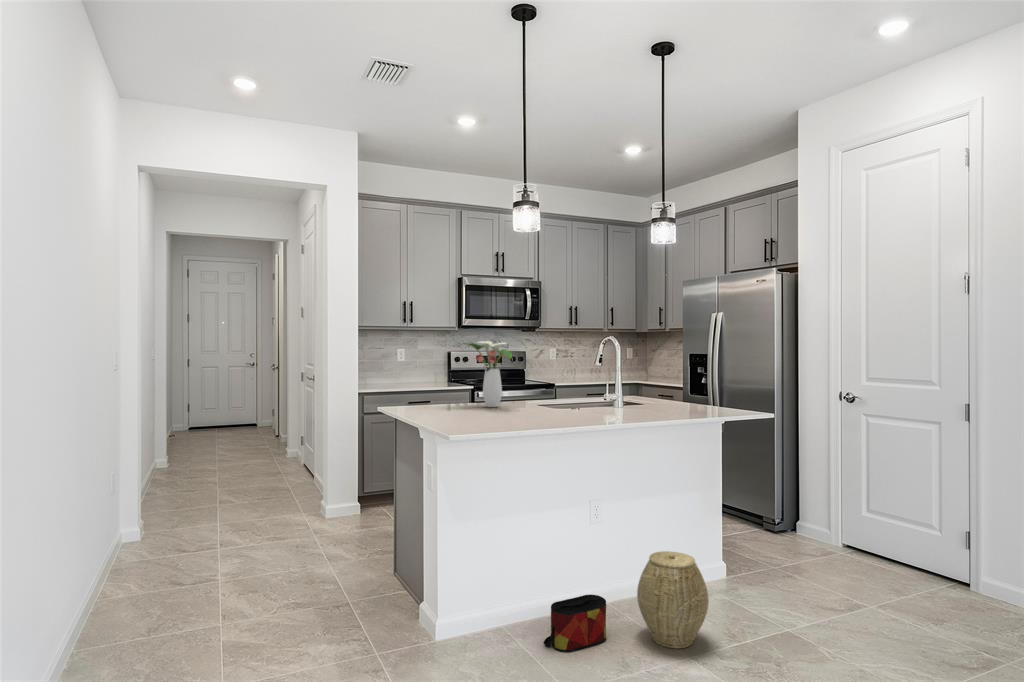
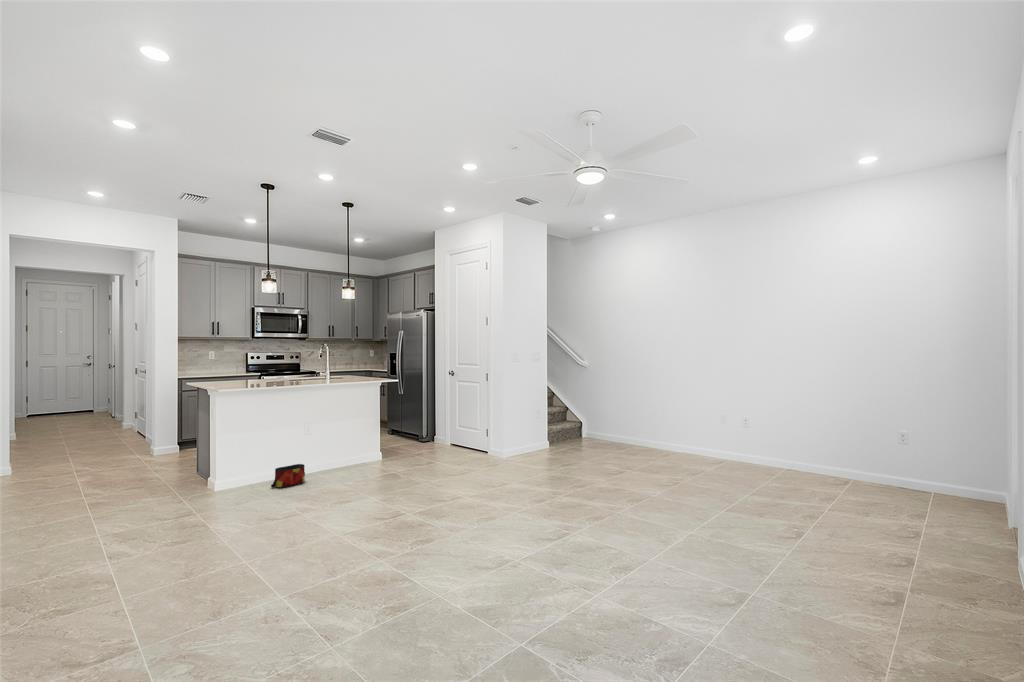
flower arrangement: present [467,341,512,407] -> none [235,346,266,381]
woven basket: present [637,551,709,648] -> none [320,441,353,482]

